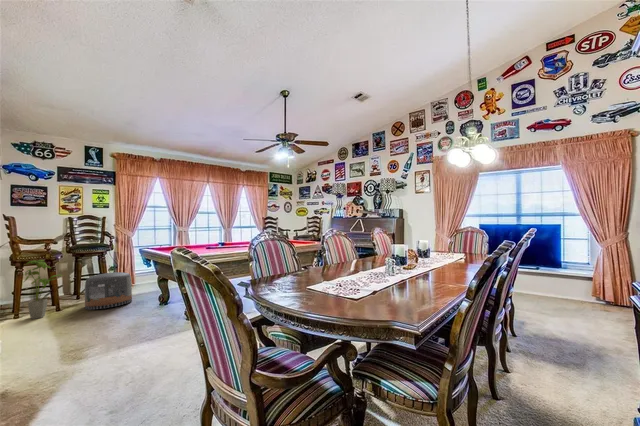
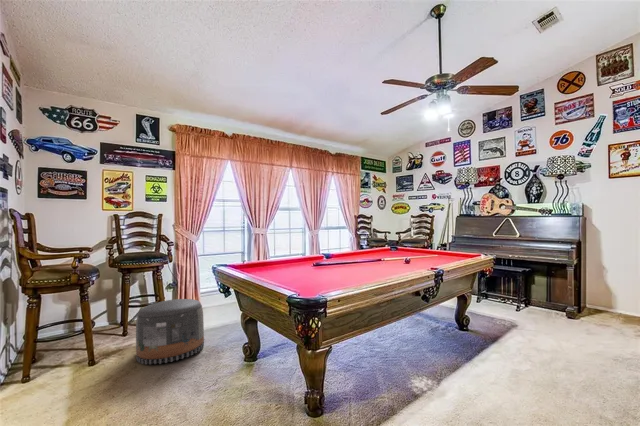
house plant: present [24,260,59,319] -> none [41,282,108,384]

